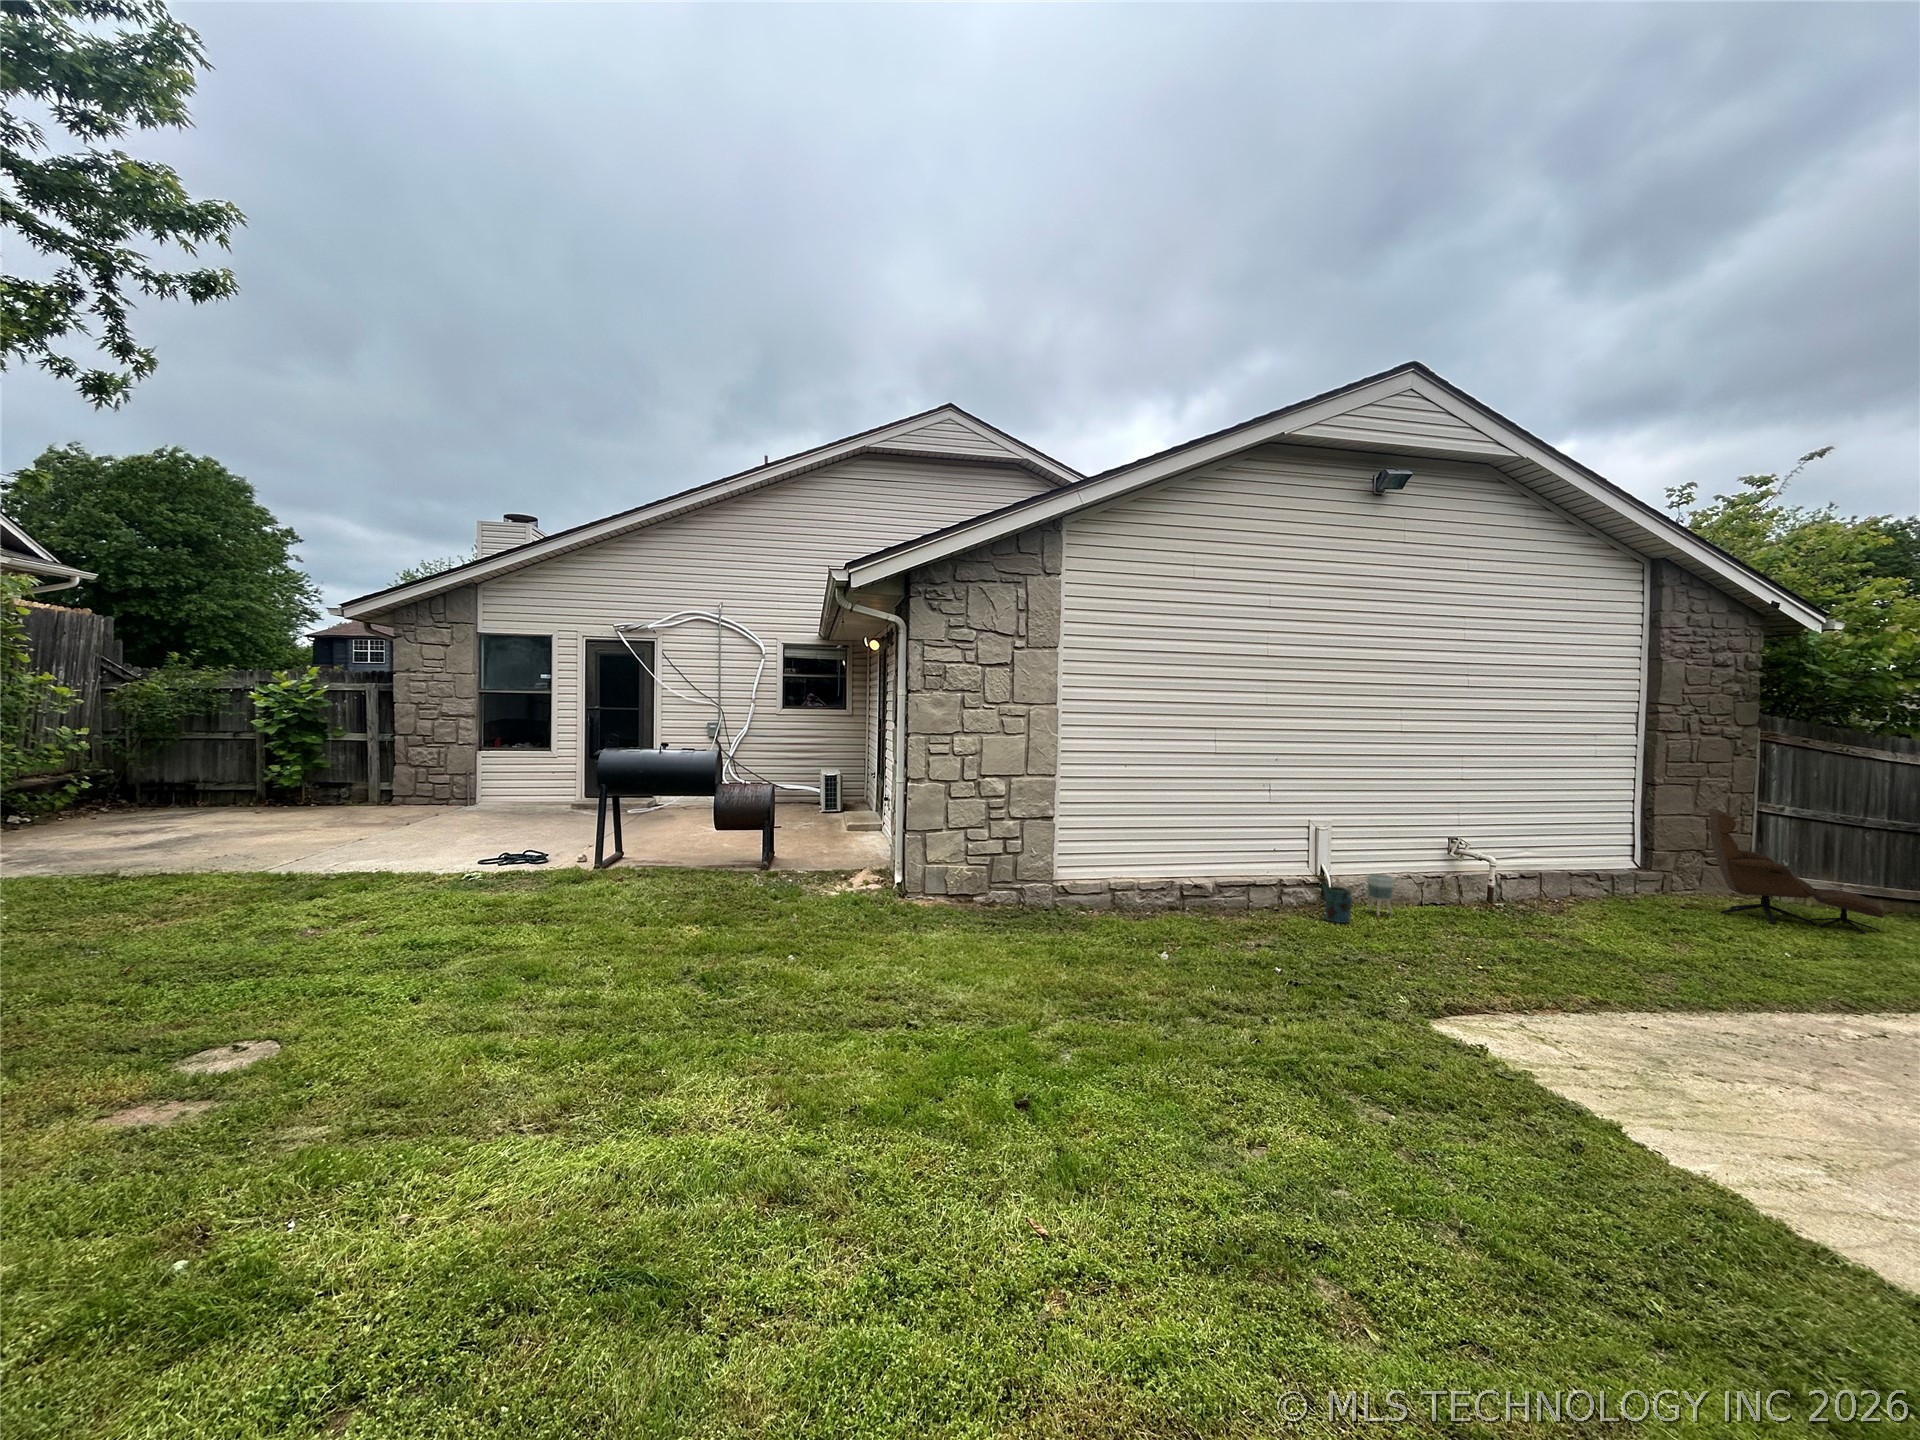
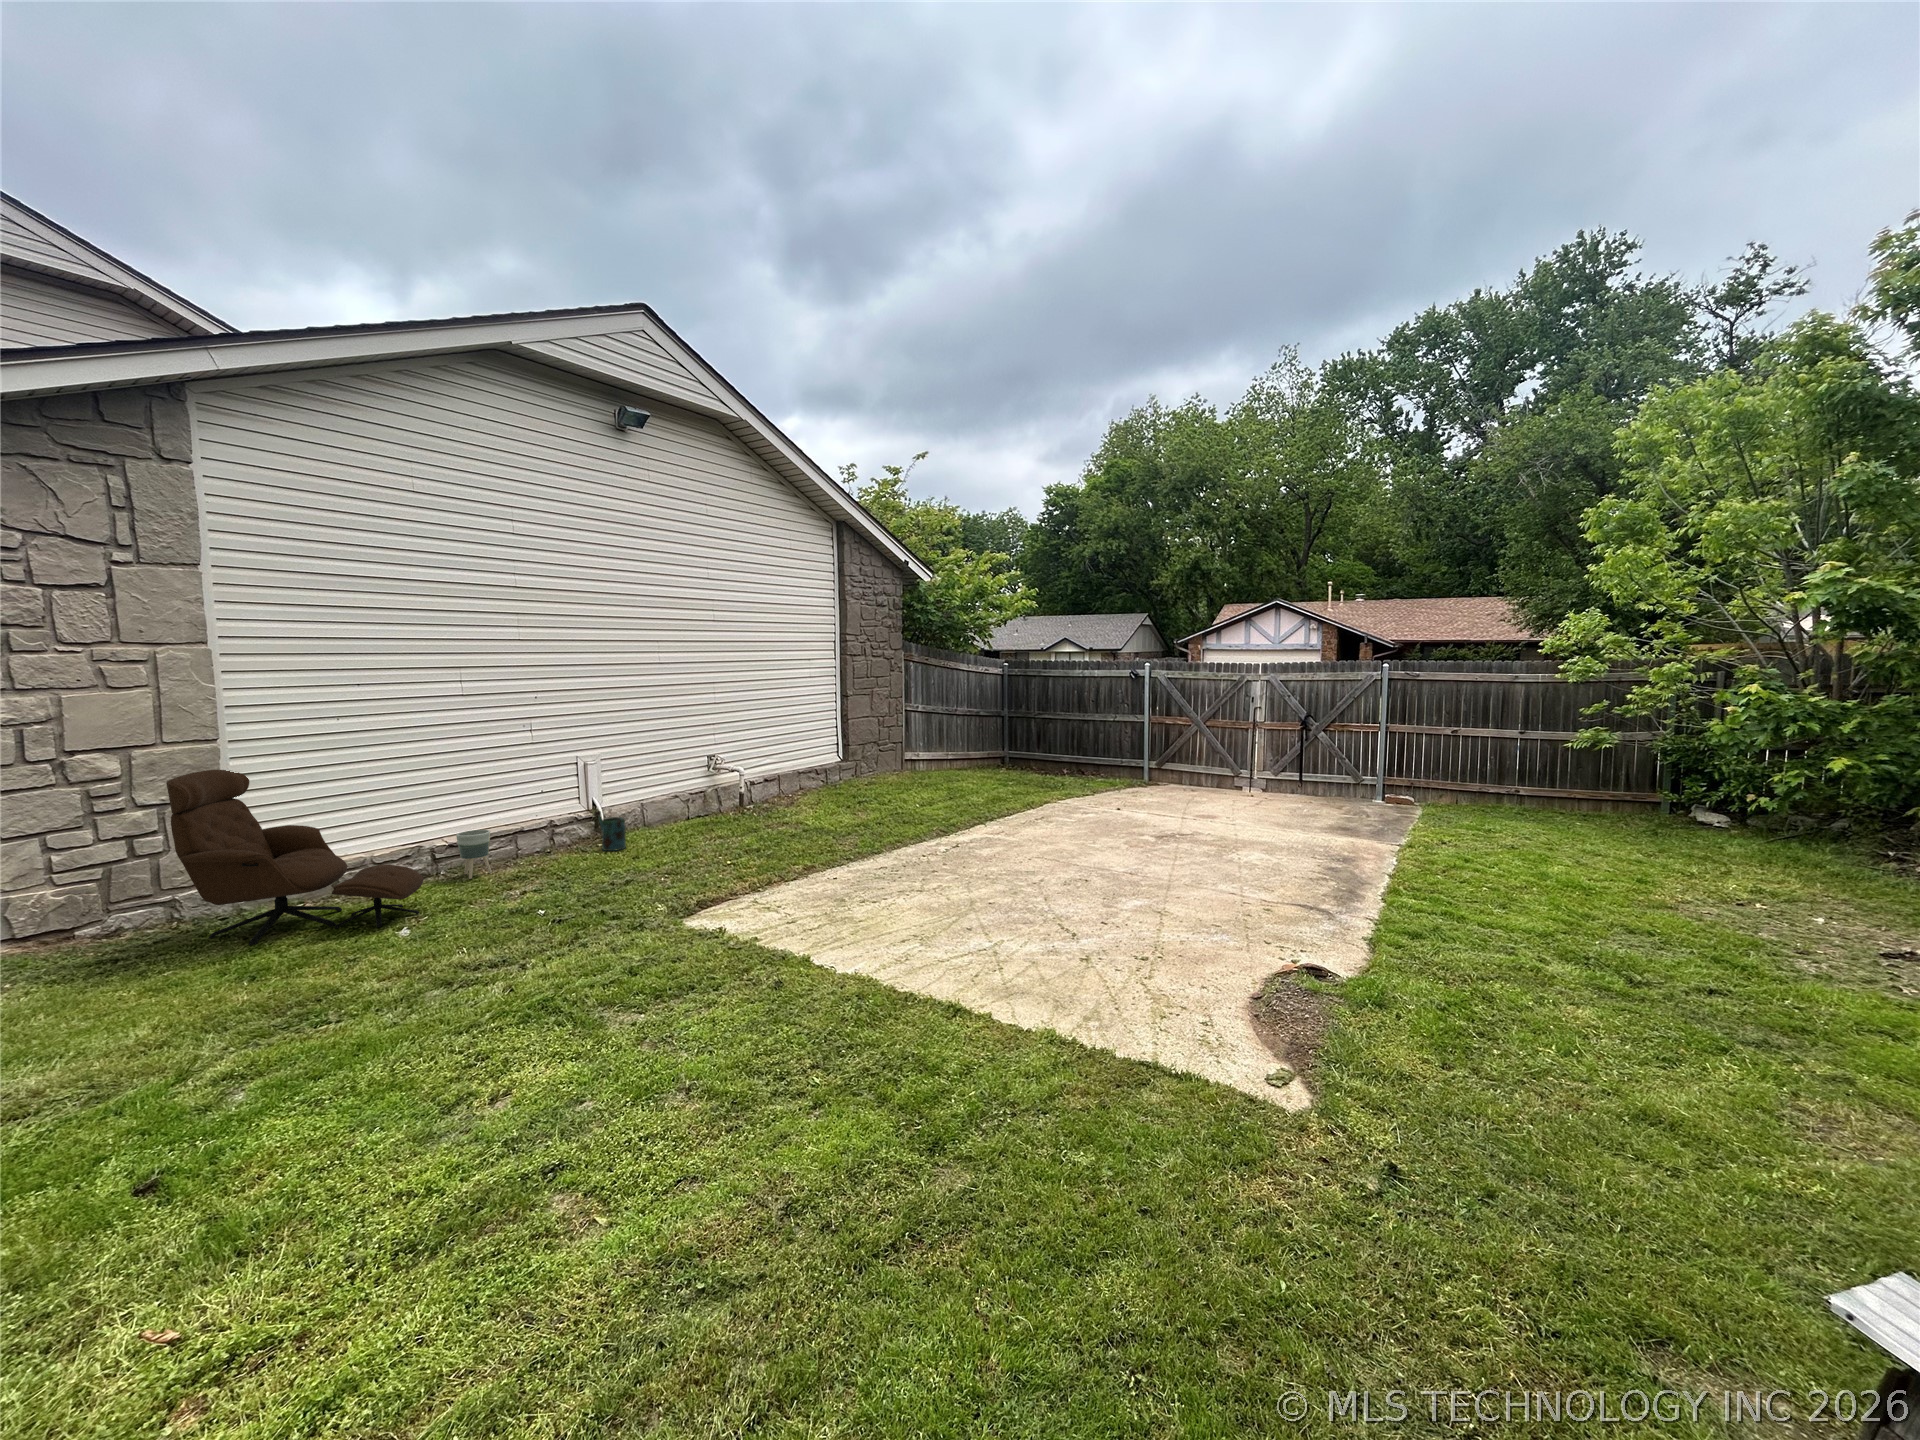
lounge chair: present [1709,808,1884,934] -> present [166,770,424,945]
planter: present [1367,874,1395,916] -> present [456,830,492,879]

